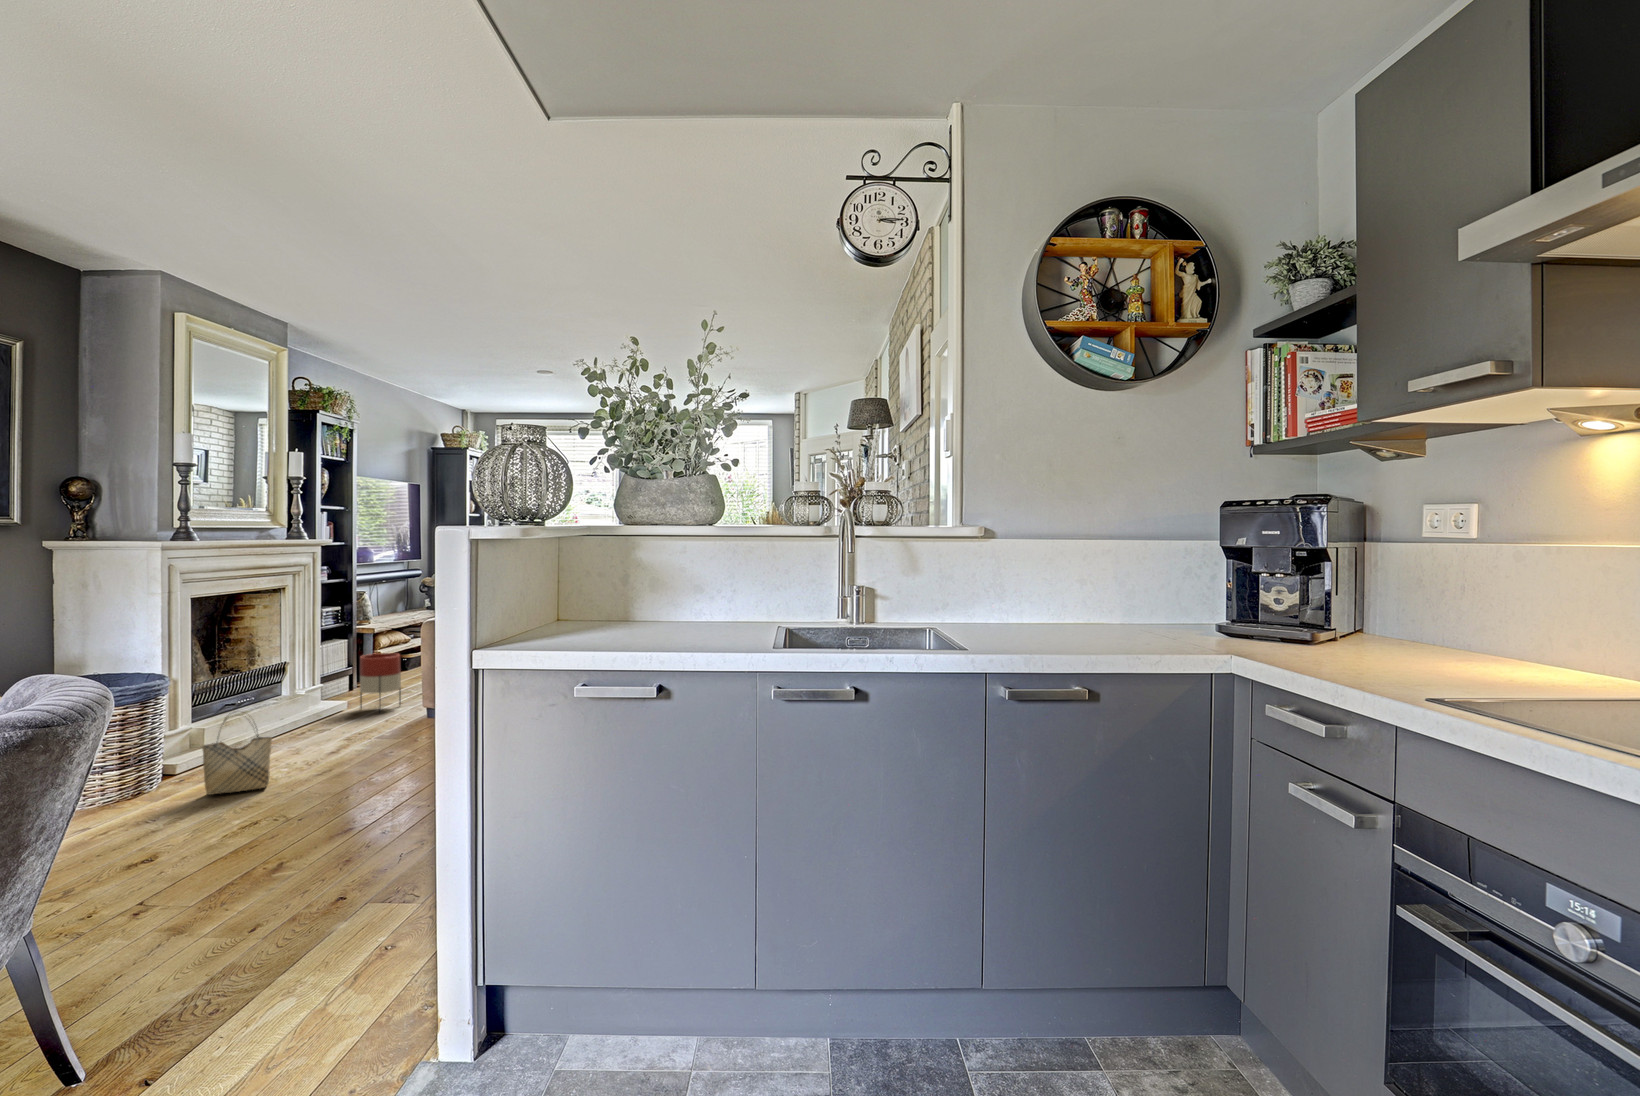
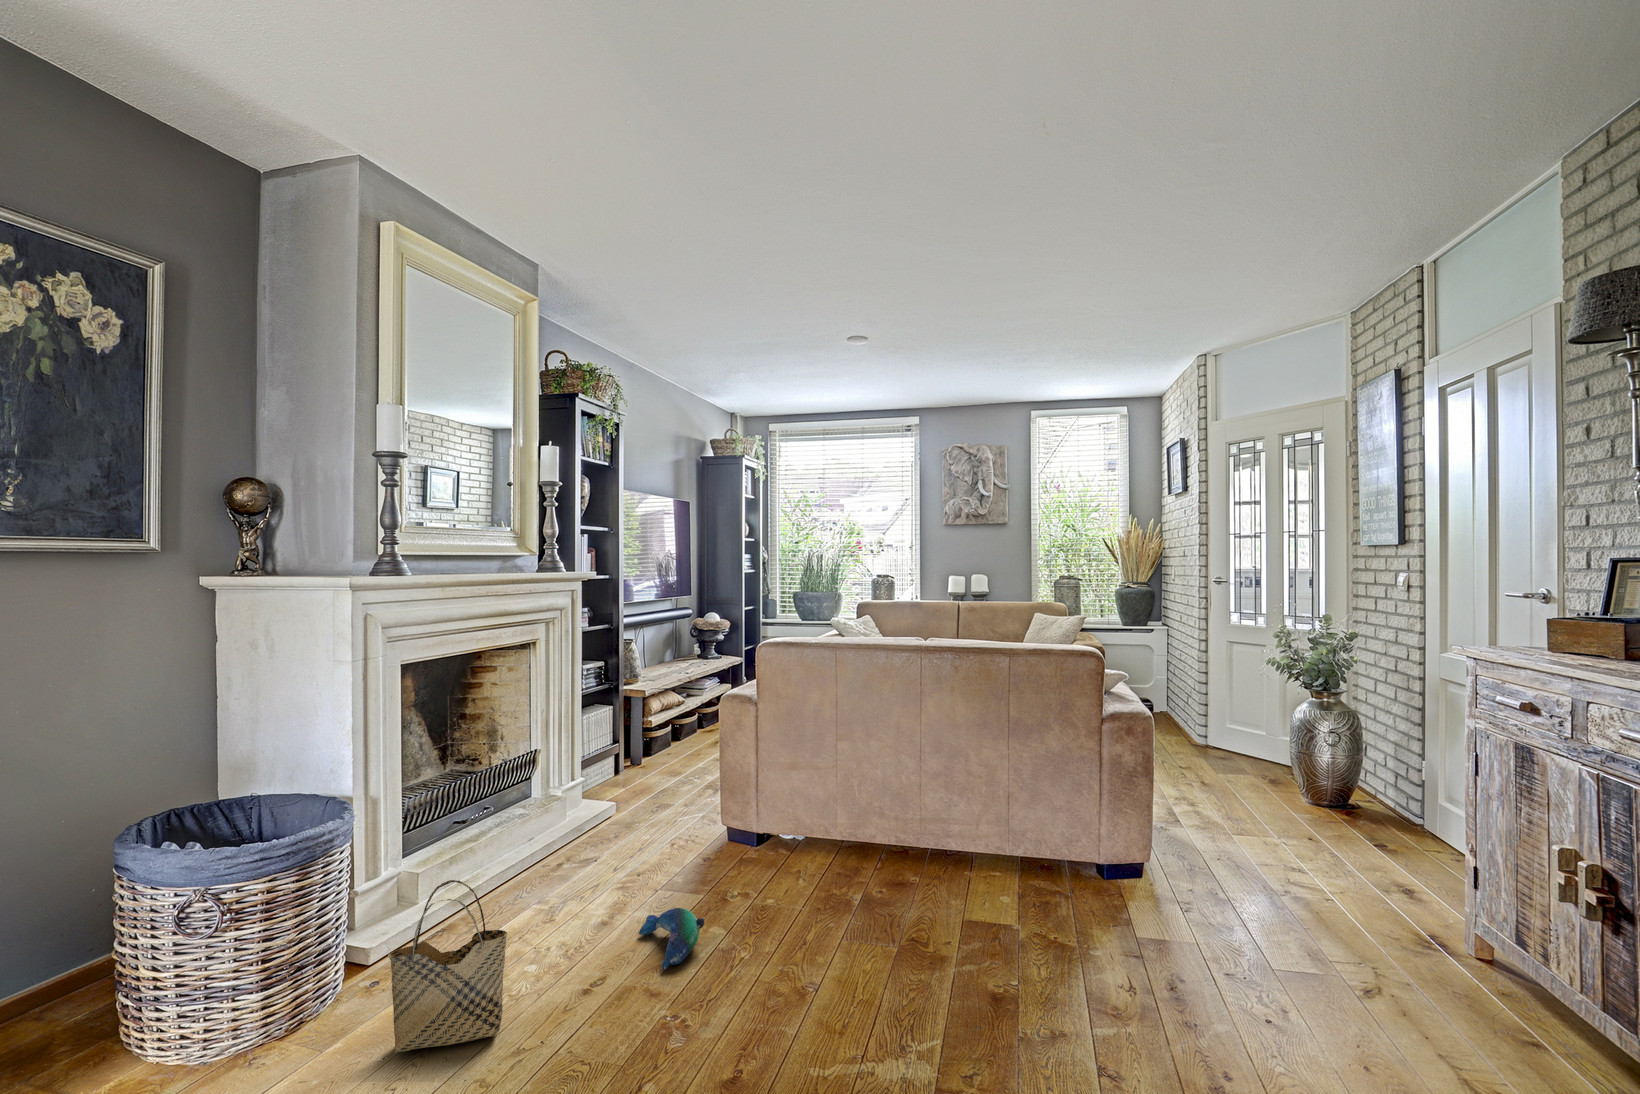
planter: present [360,653,401,708] -> none [633,731,688,826]
plush toy: none [355,737,396,764] -> present [639,908,704,970]

